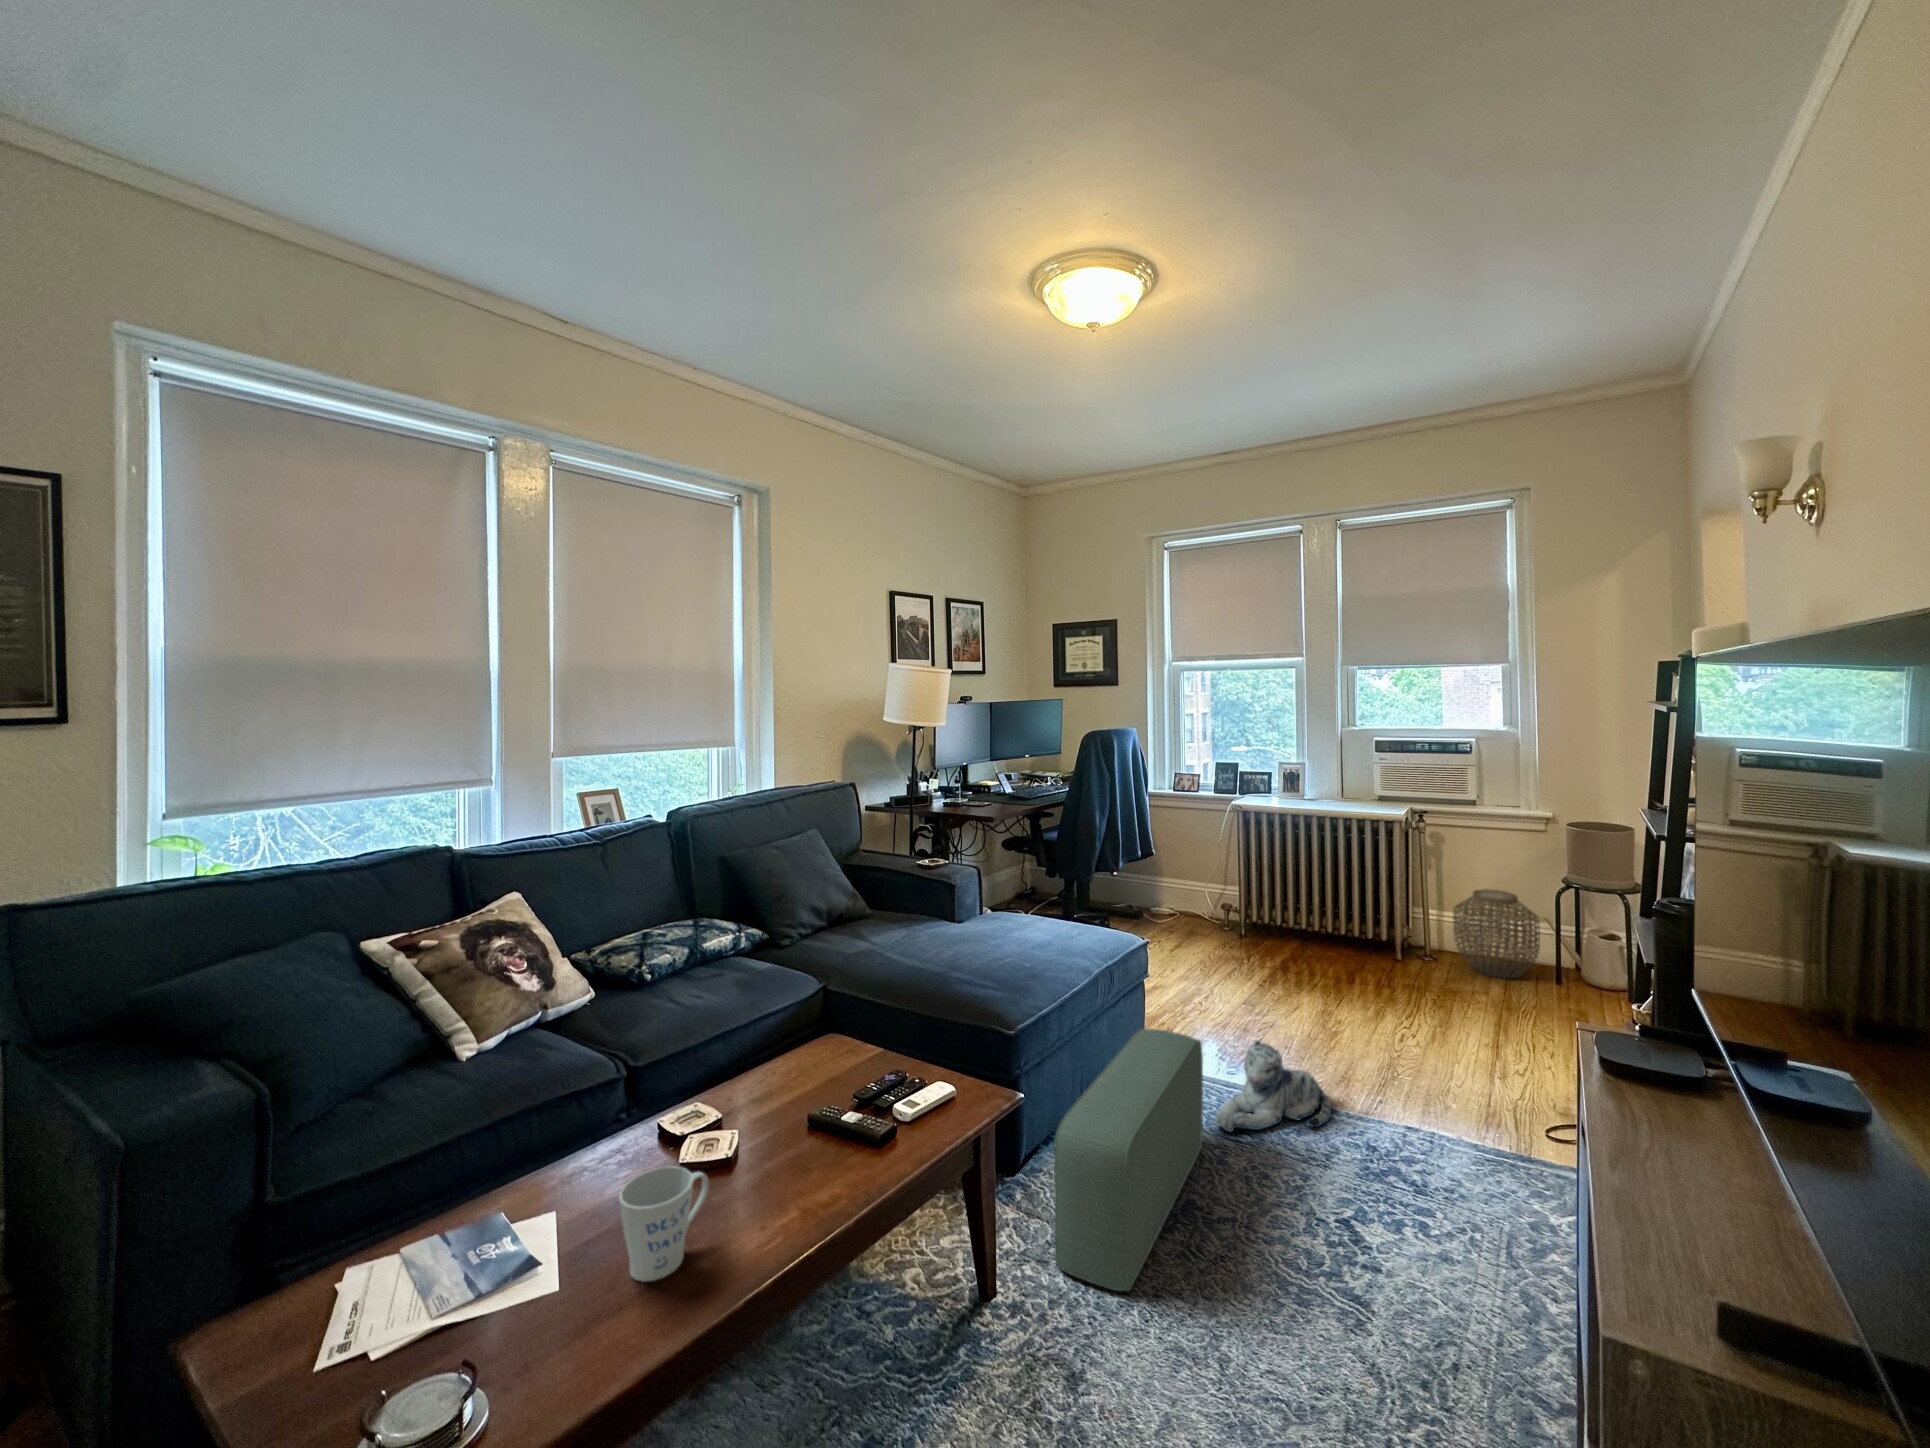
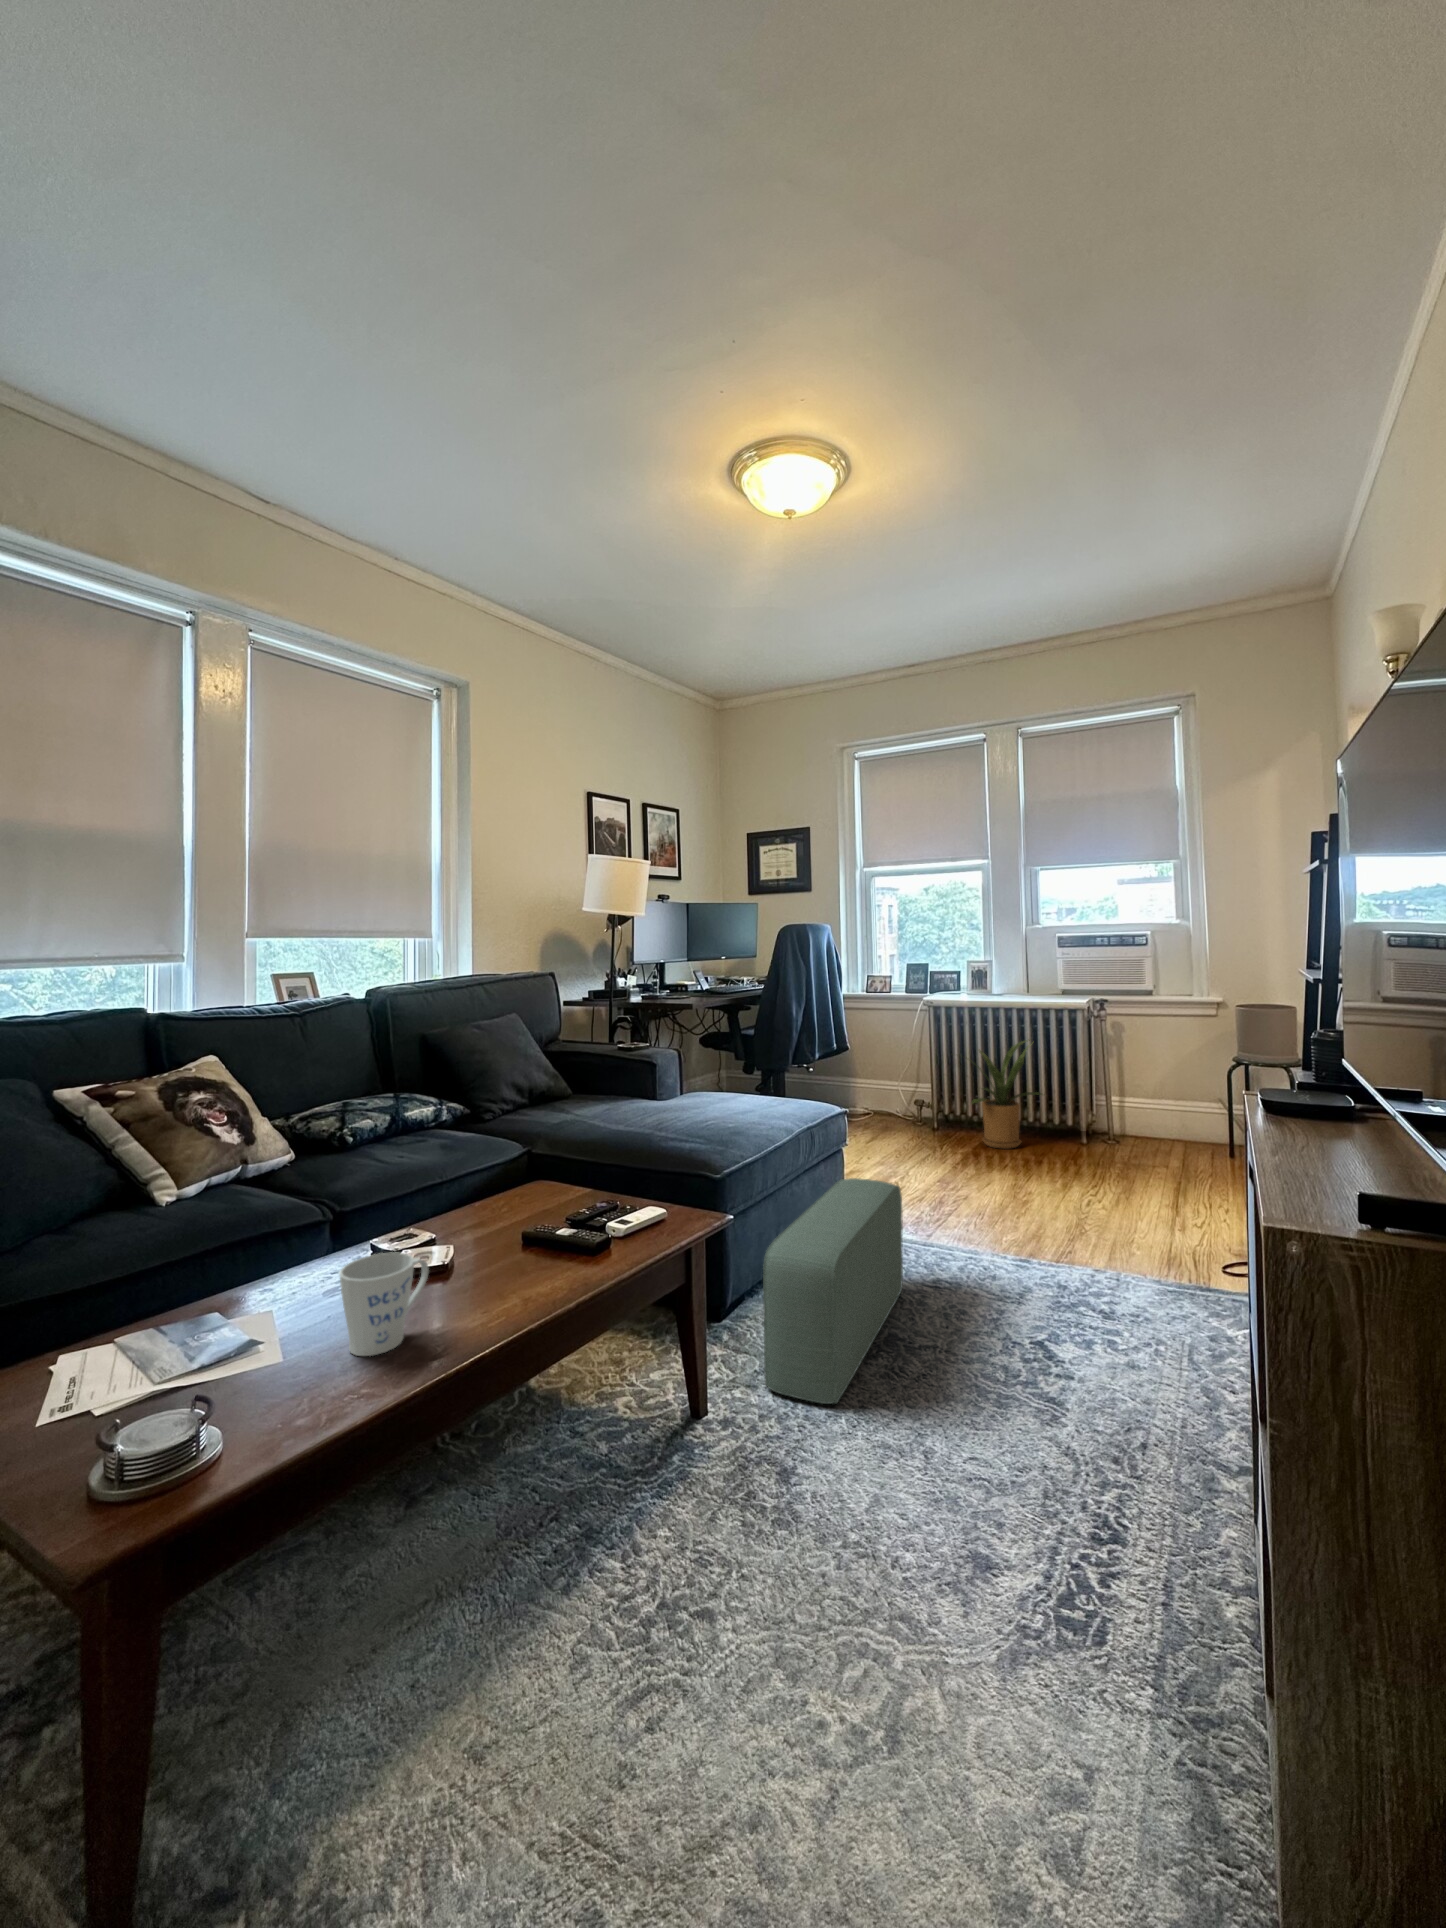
house plant: none [1255,850,1364,966] -> present [972,1040,1041,1149]
woven basket: present [1453,889,1540,978] -> none [1131,1072,1211,1154]
plush toy: present [1214,1041,1332,1132] -> none [913,1192,1024,1278]

